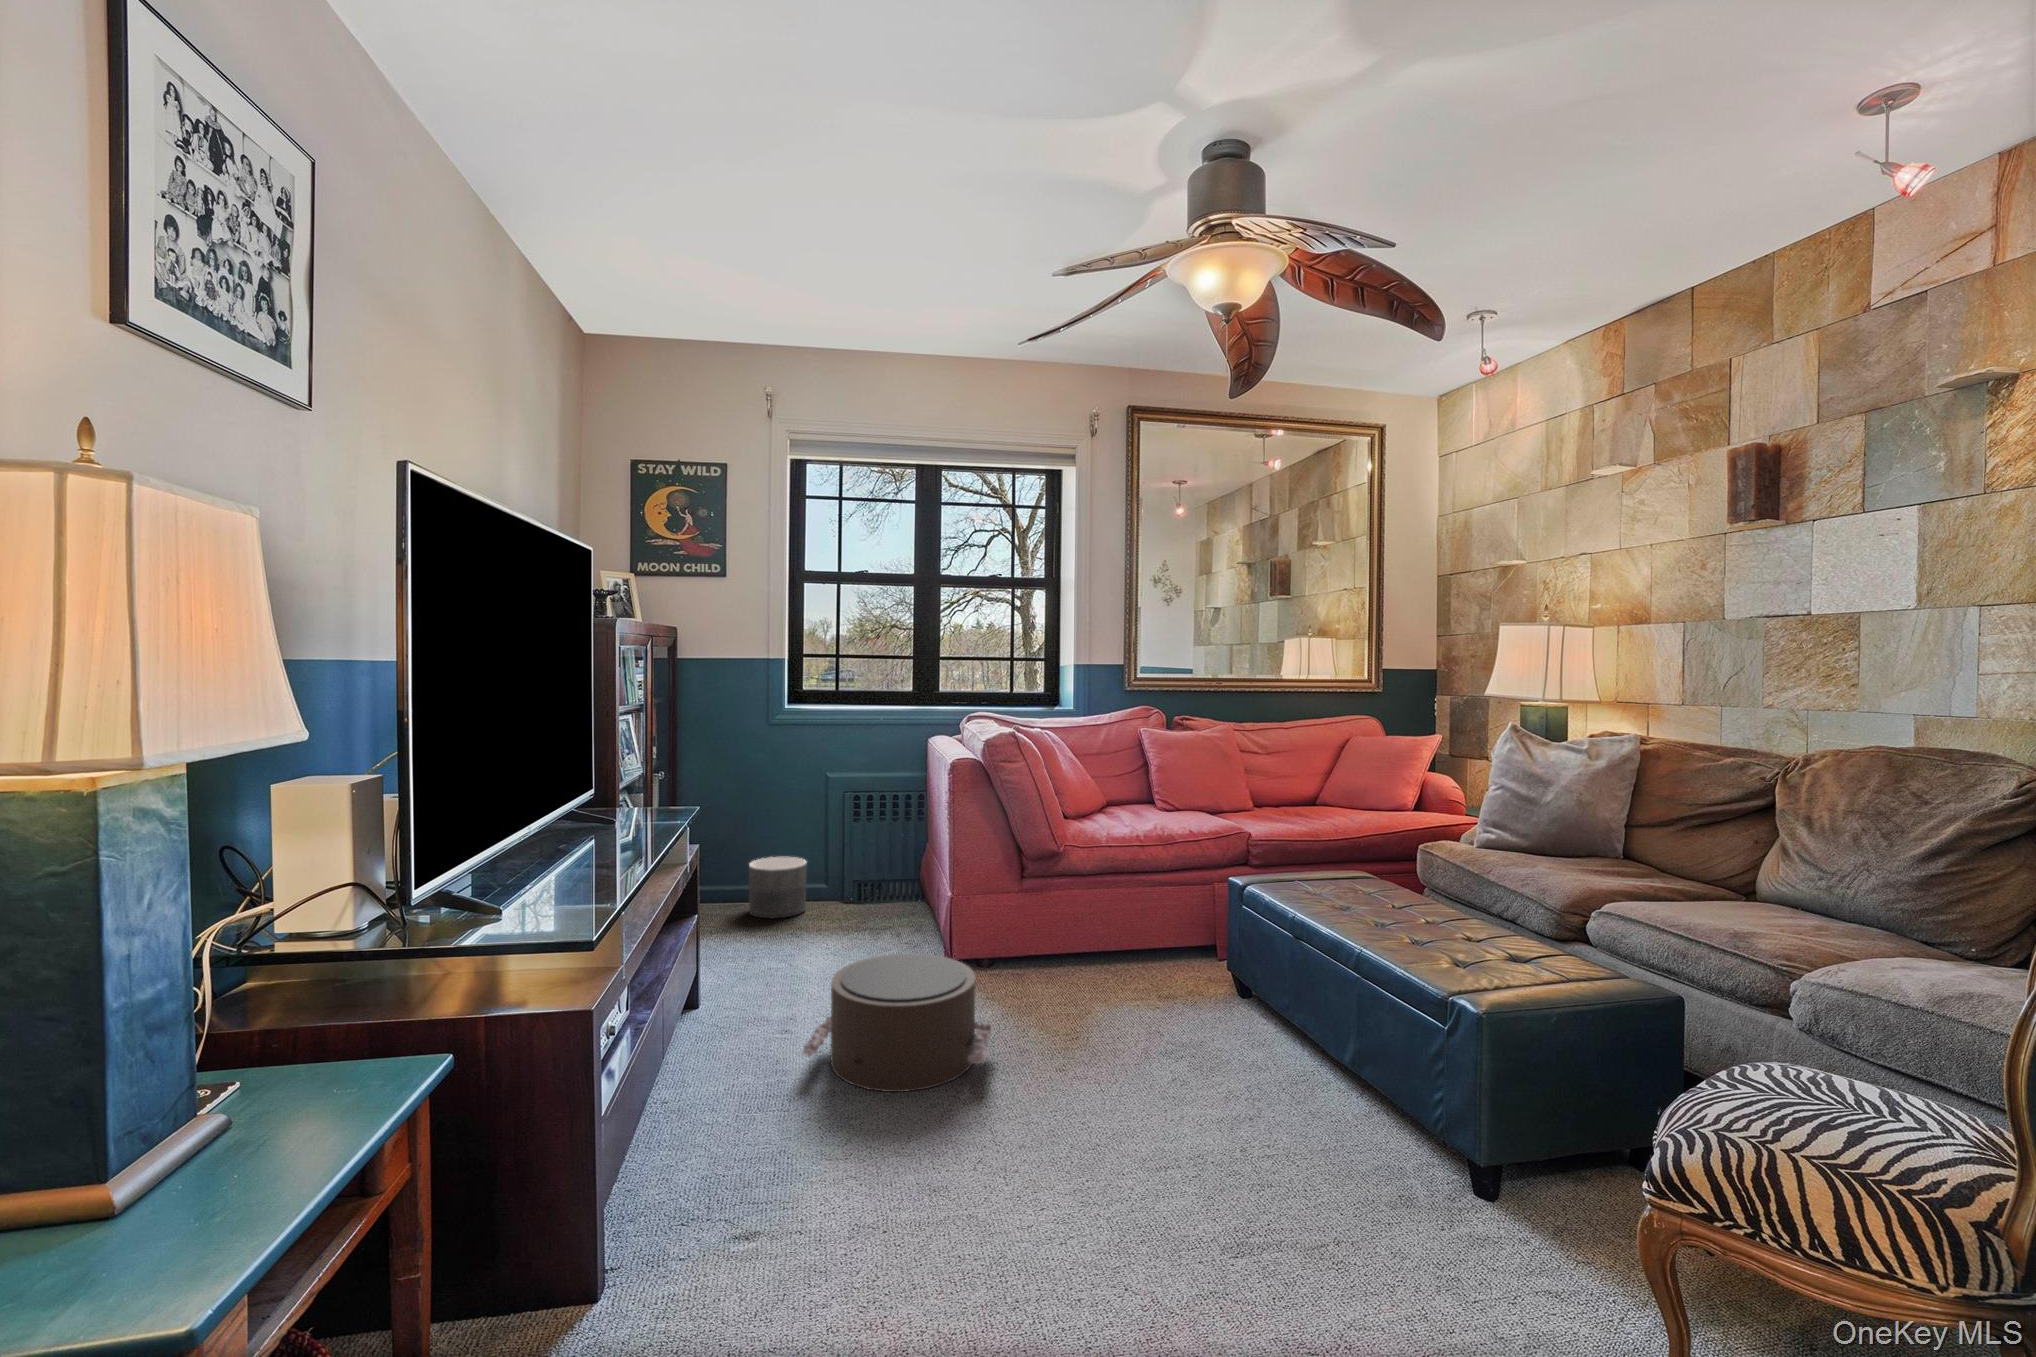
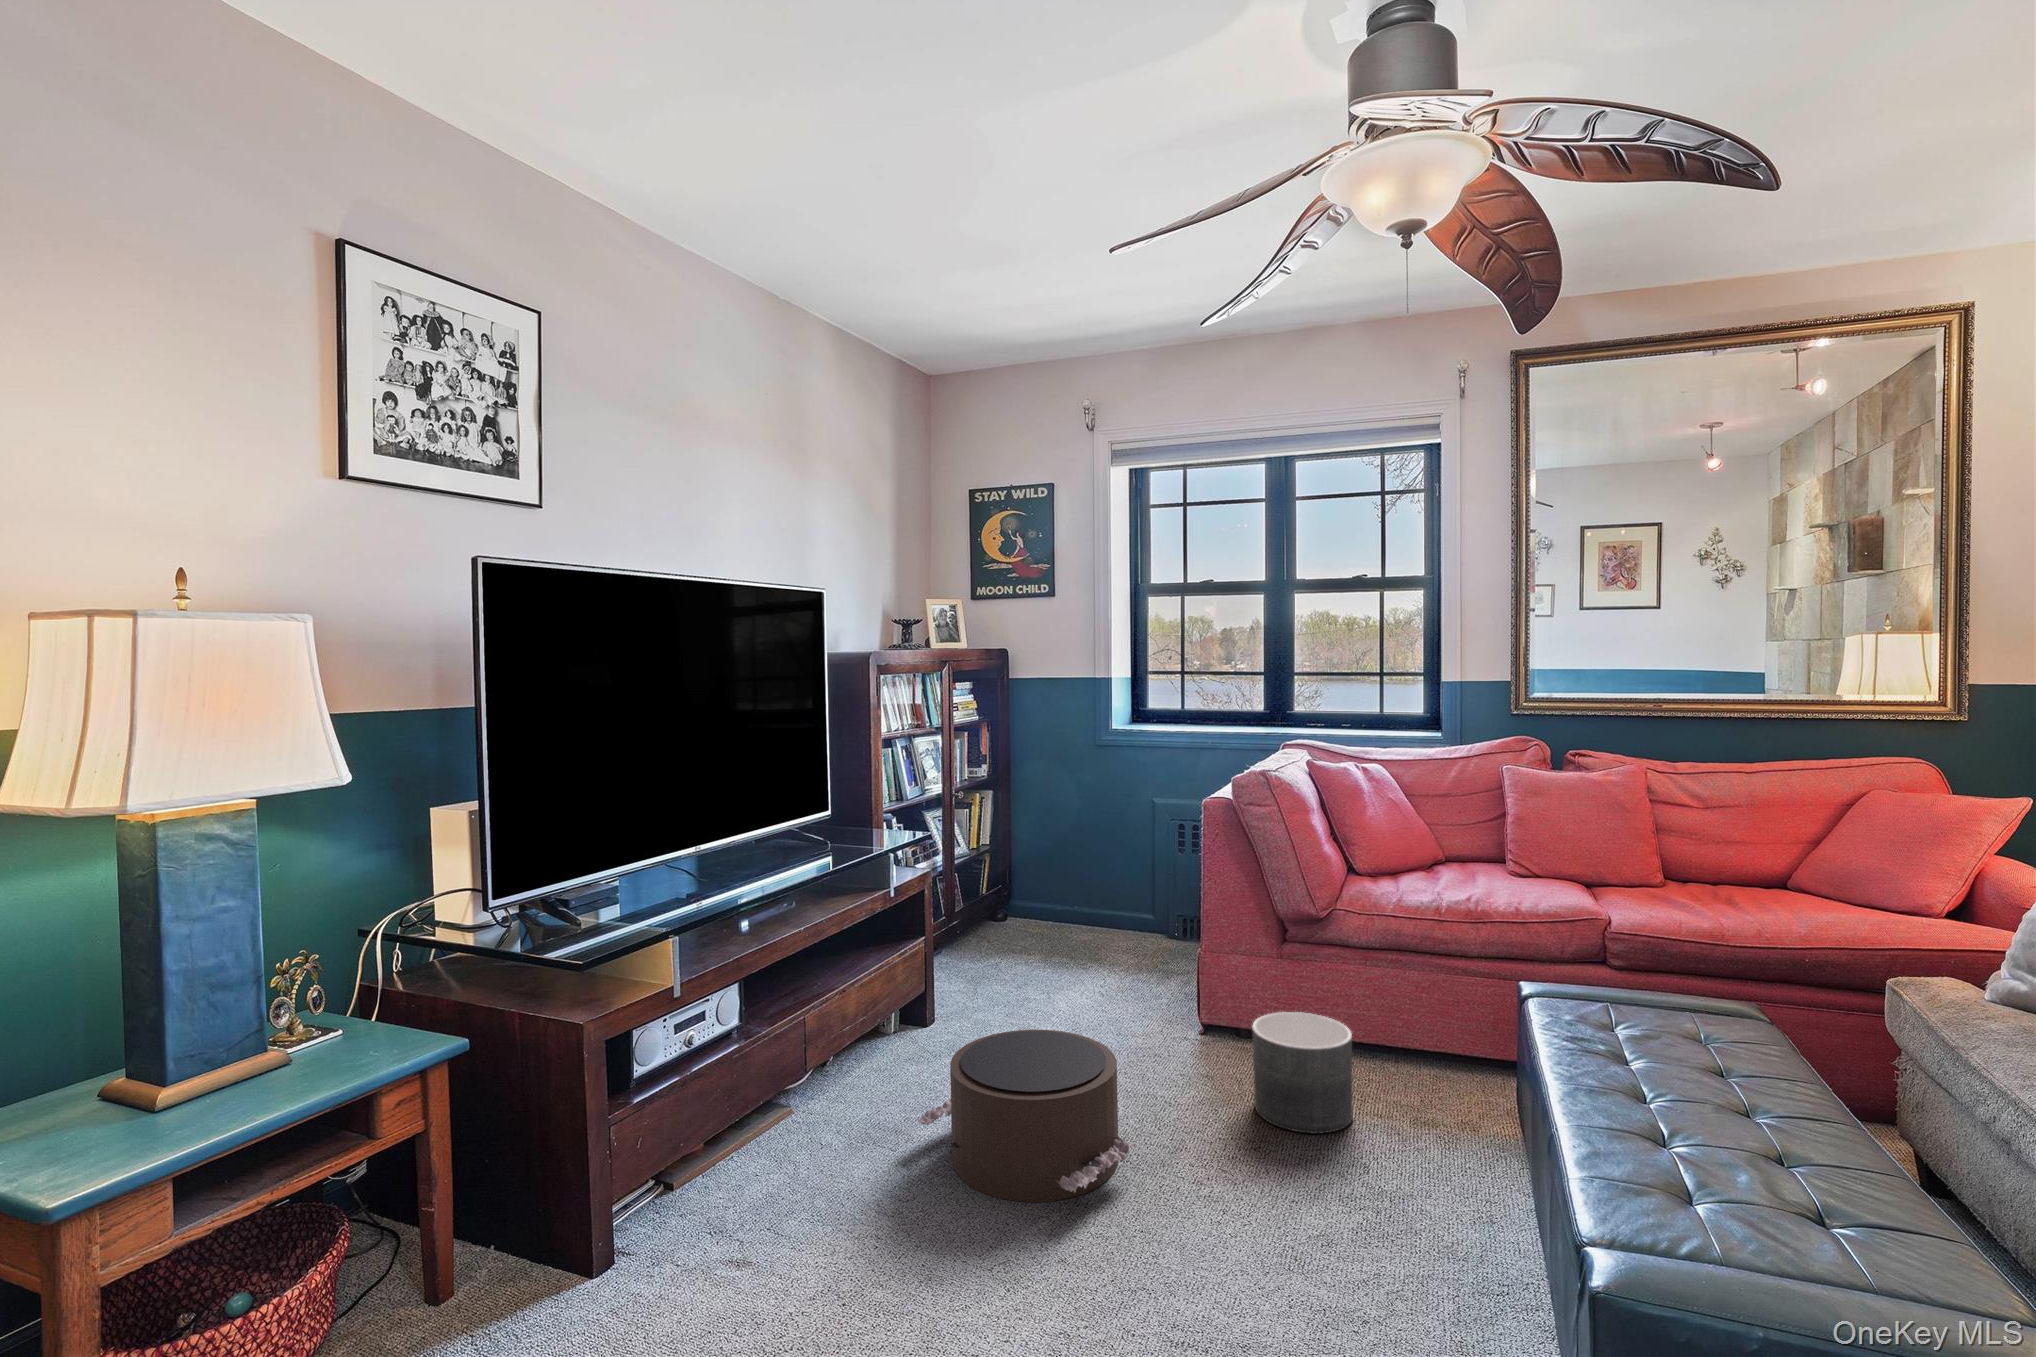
planter: present [749,857,807,919] -> present [1252,1012,1353,1134]

